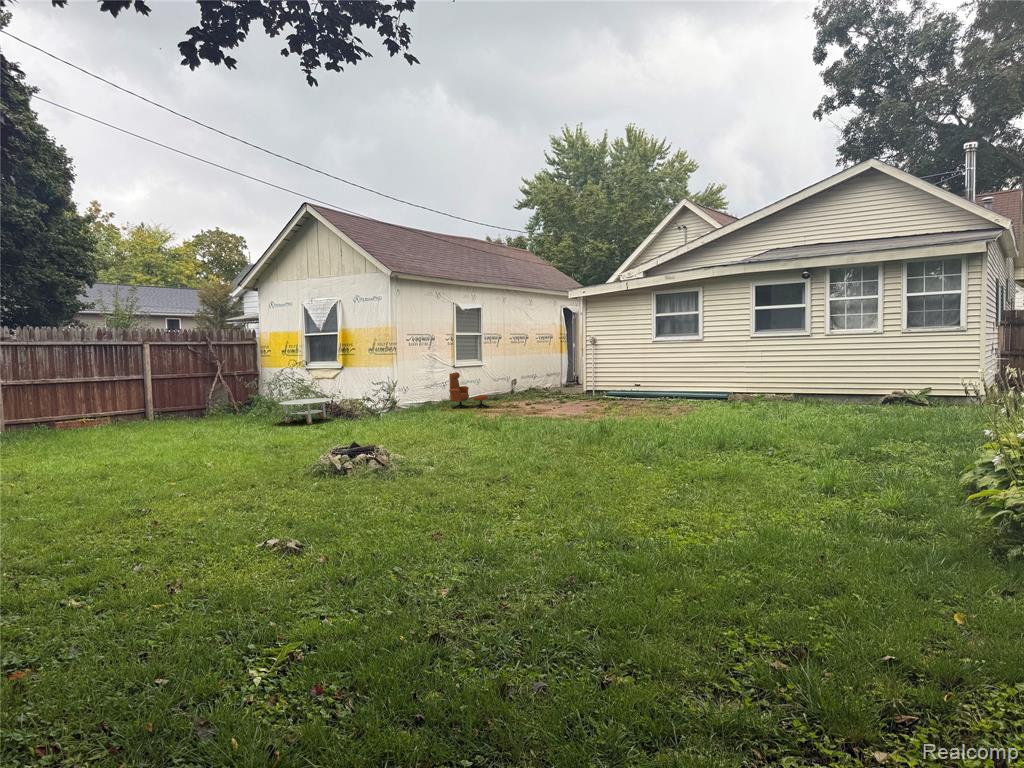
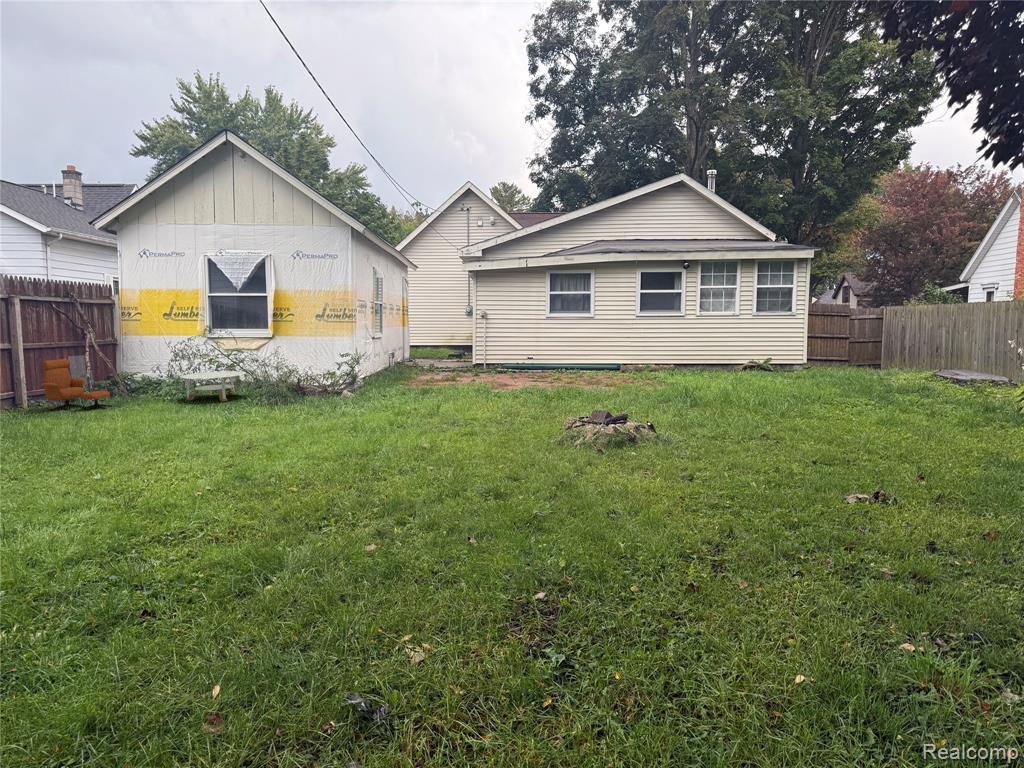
lounge chair: present [449,372,489,409] -> present [41,359,112,411]

